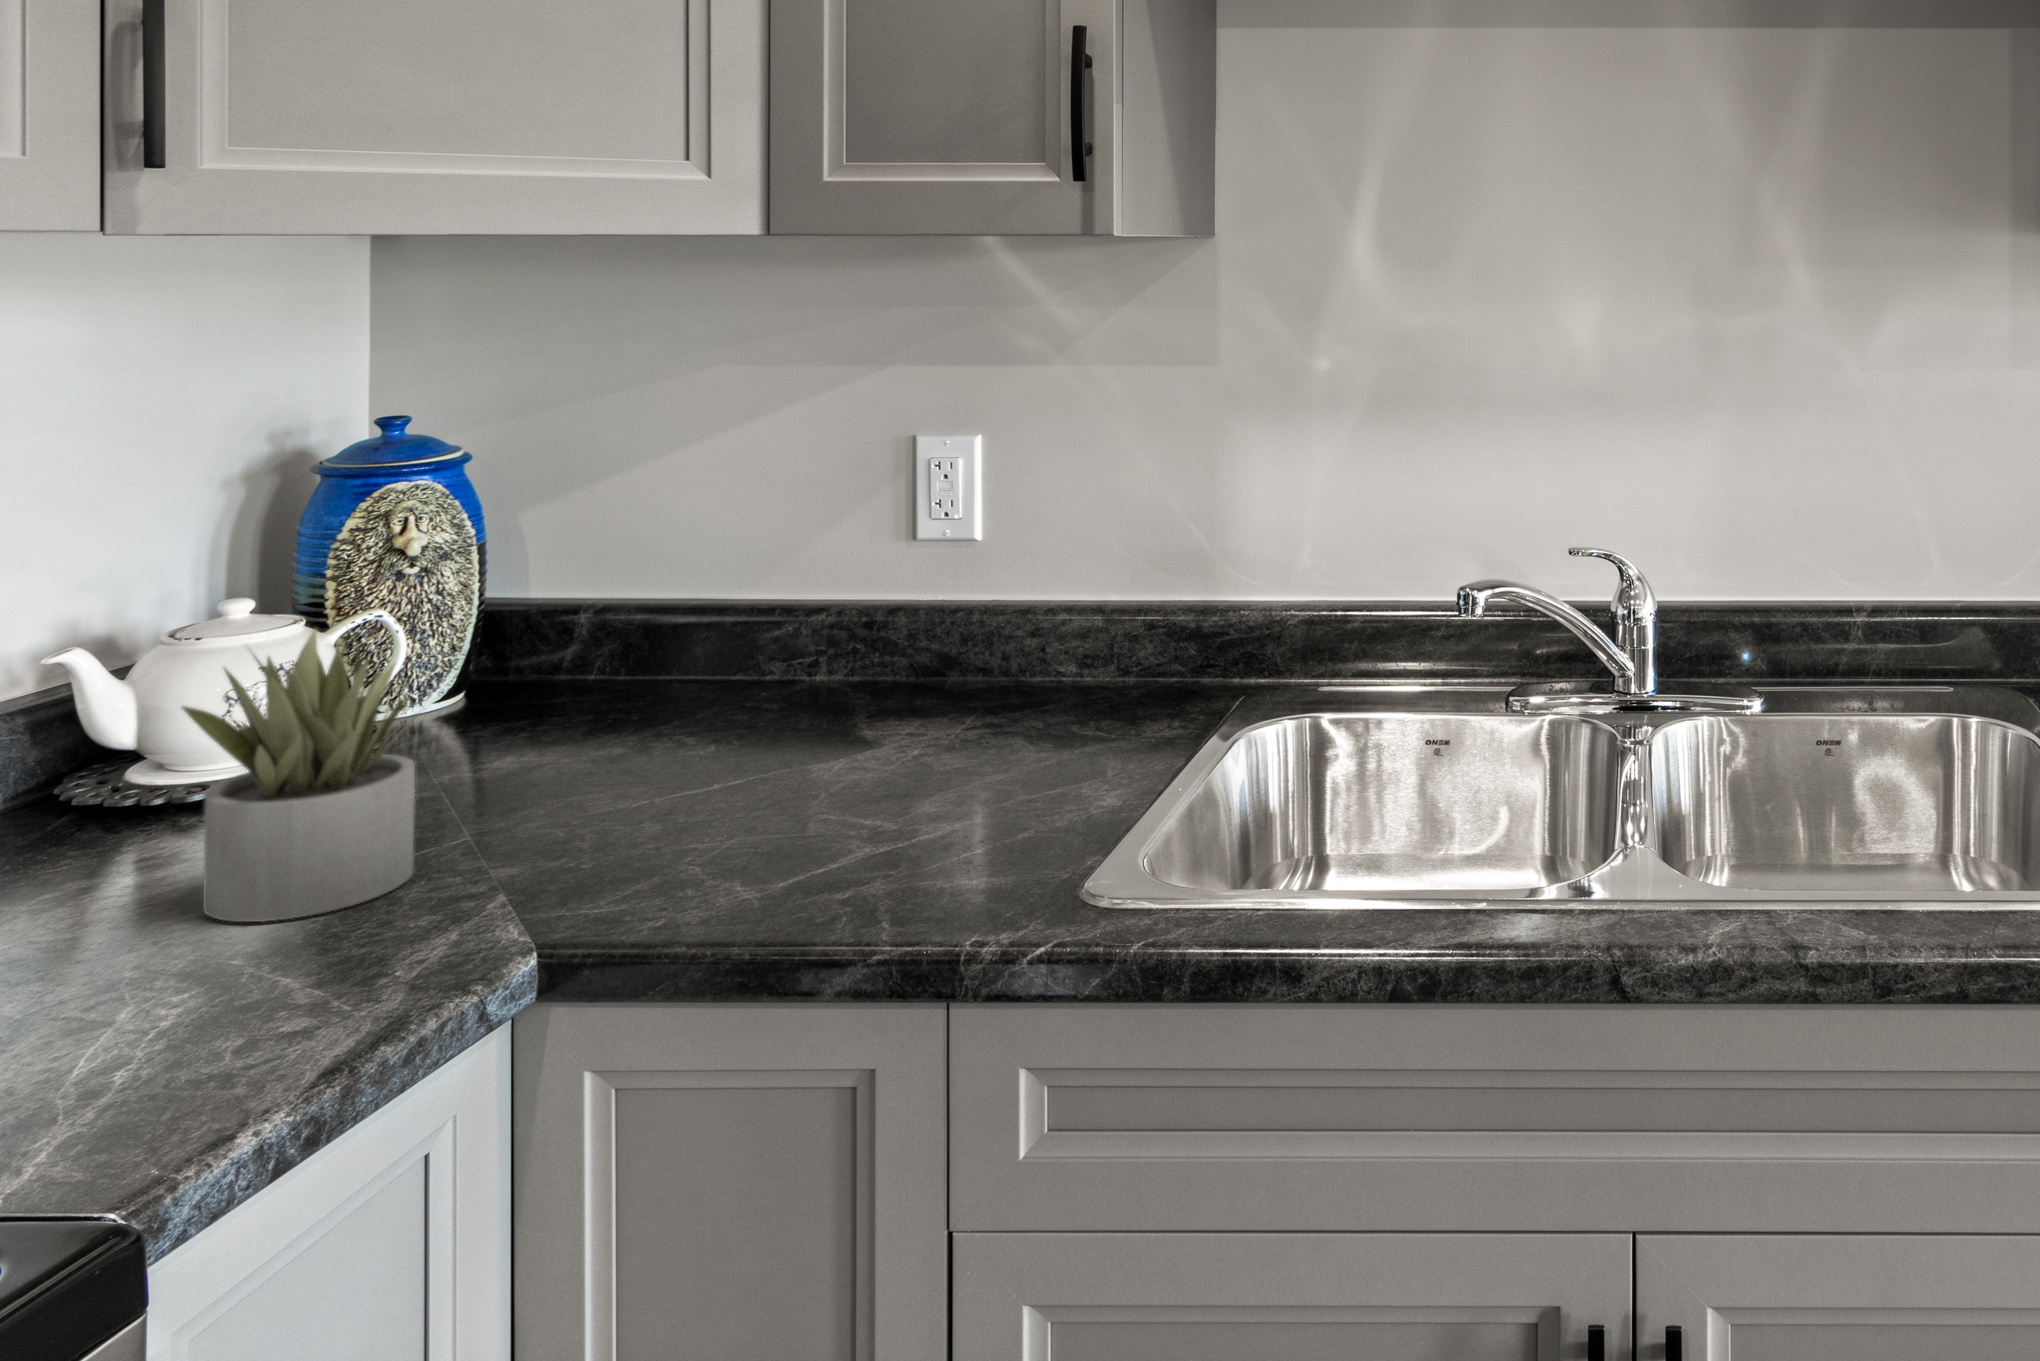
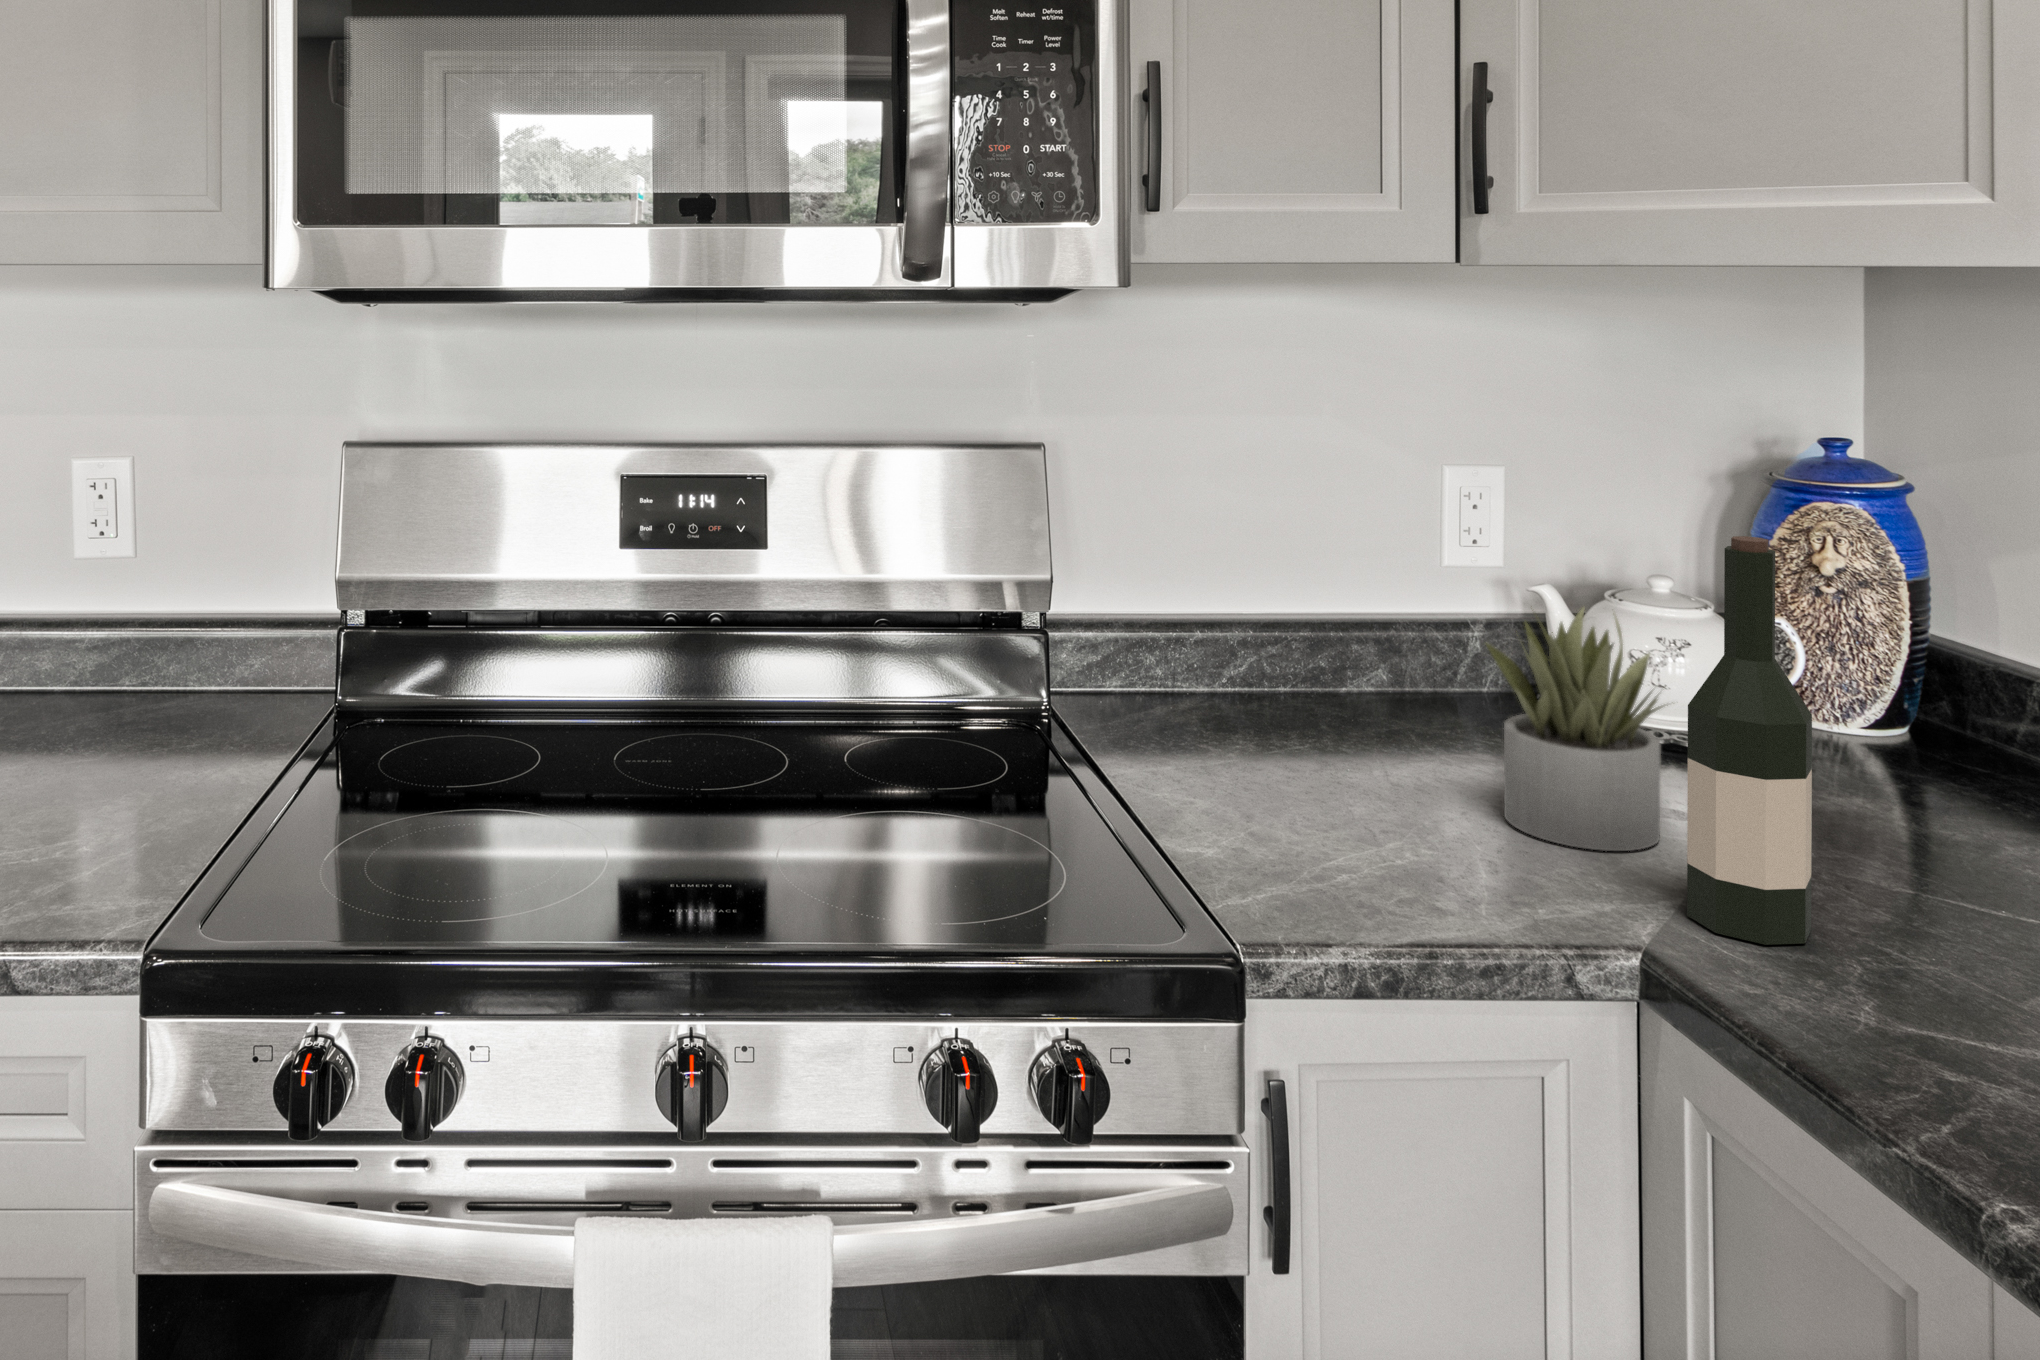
wine bottle: none [529,501,660,911] -> present [1687,536,1812,945]

